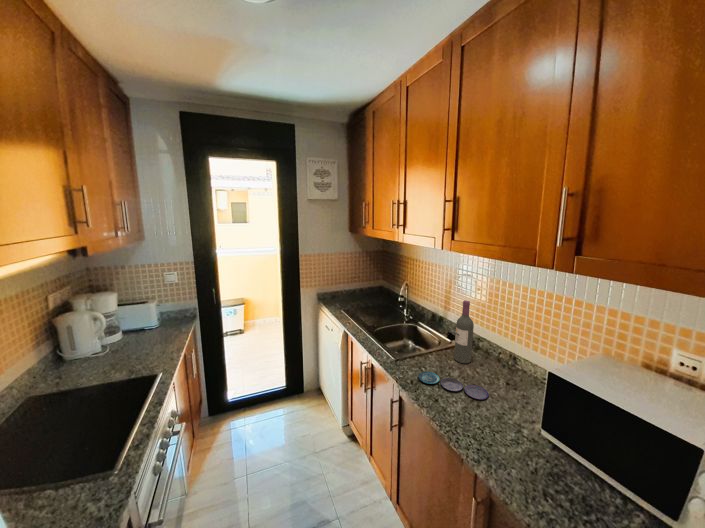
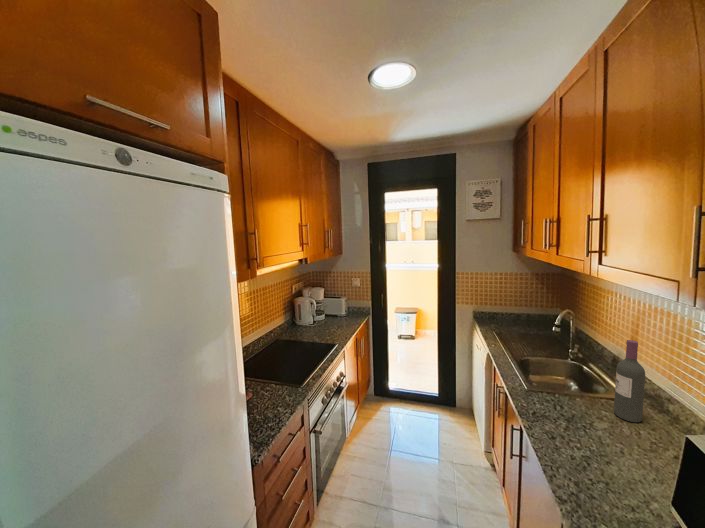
plate: present [418,372,489,399] -> none [544,408,638,462]

